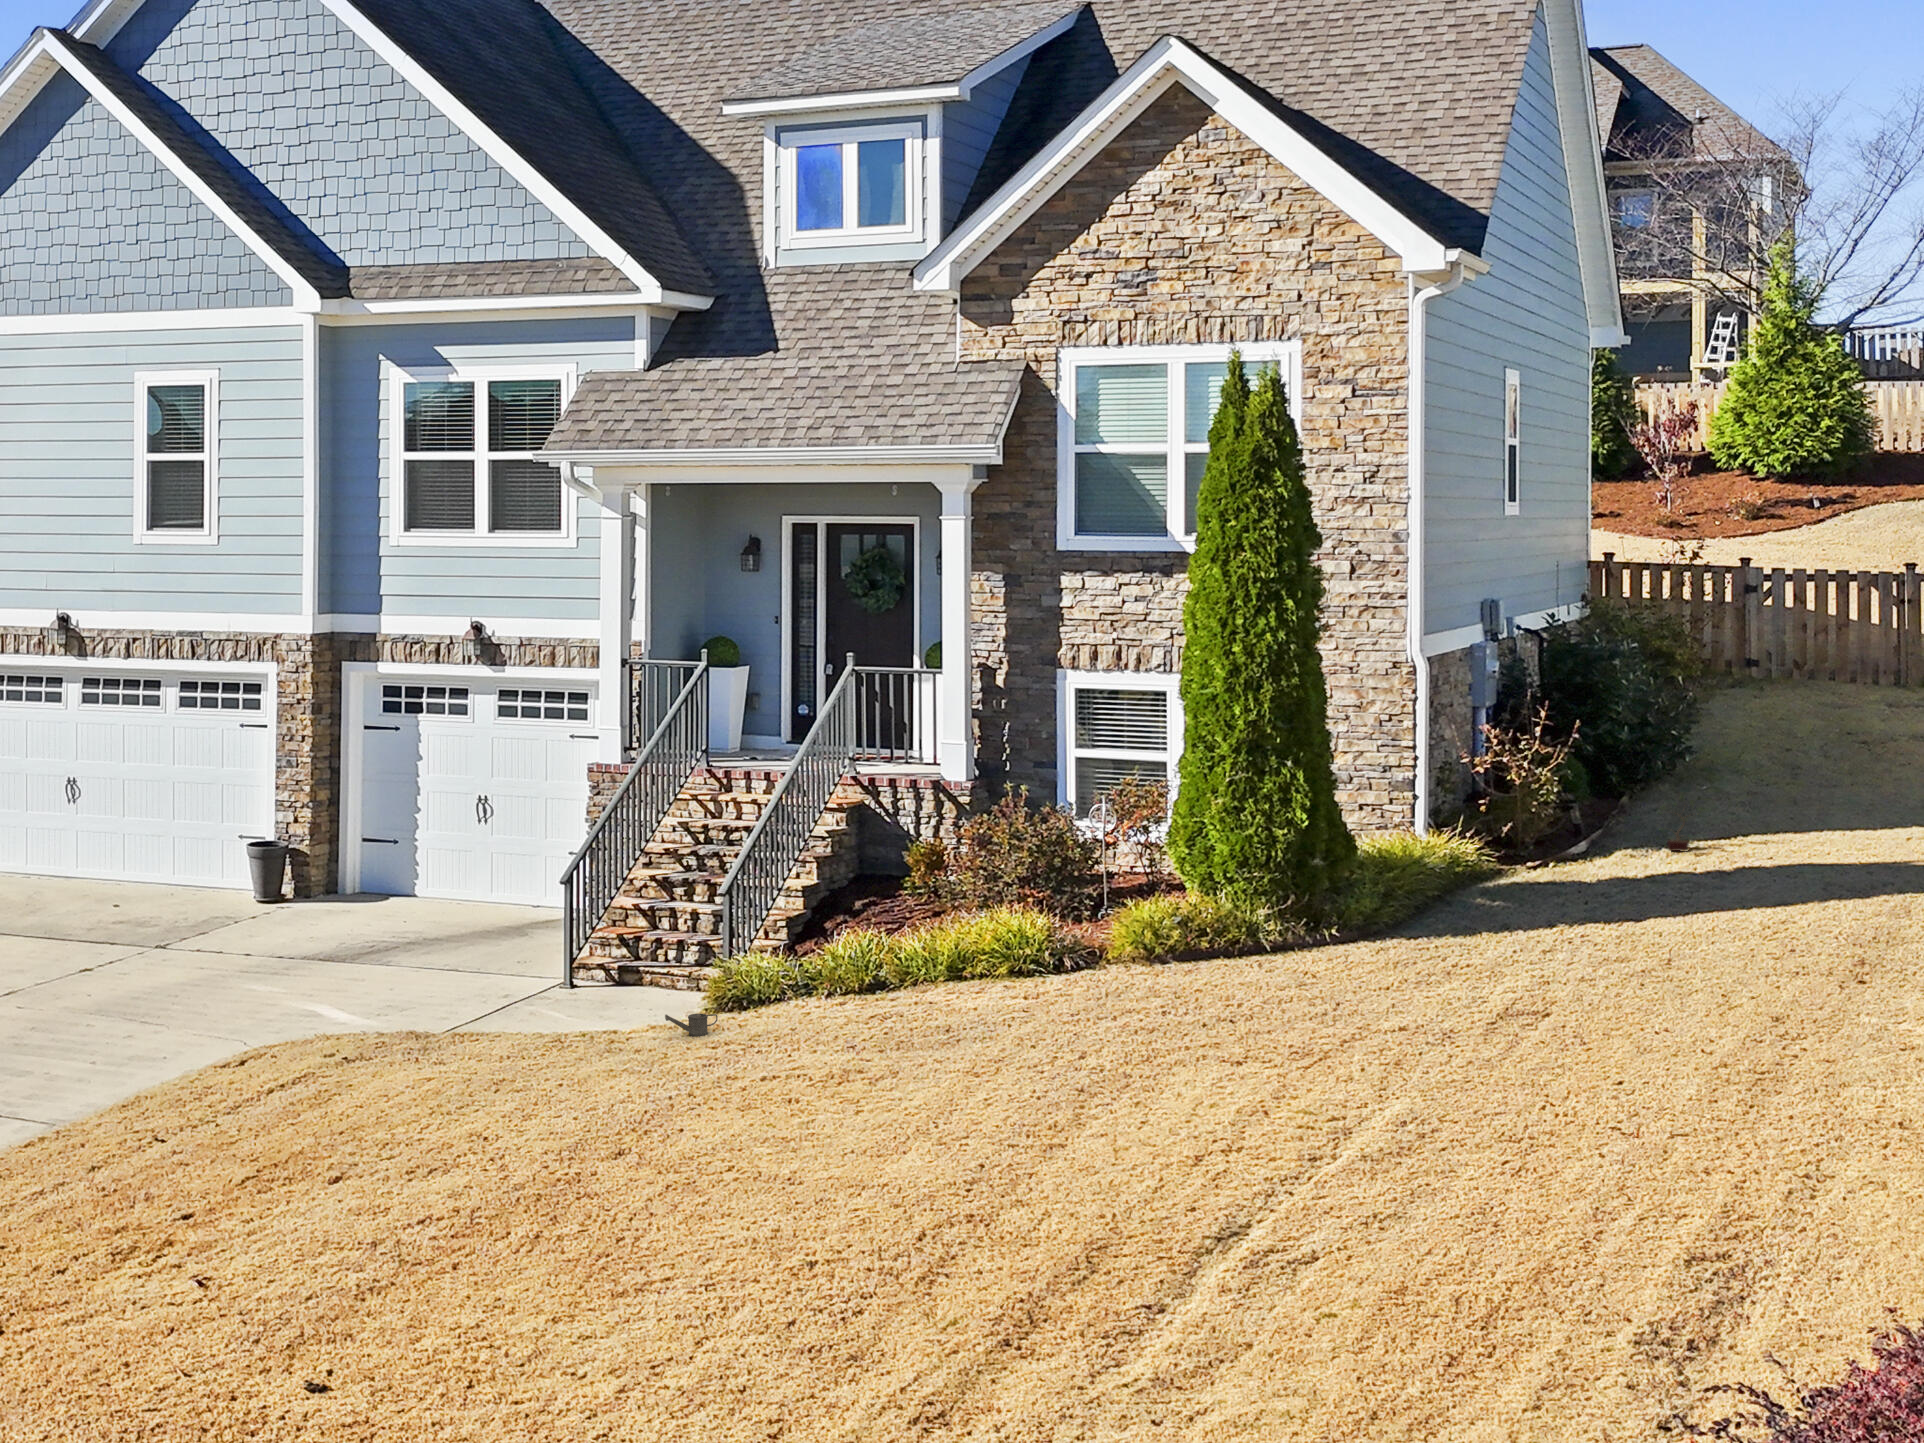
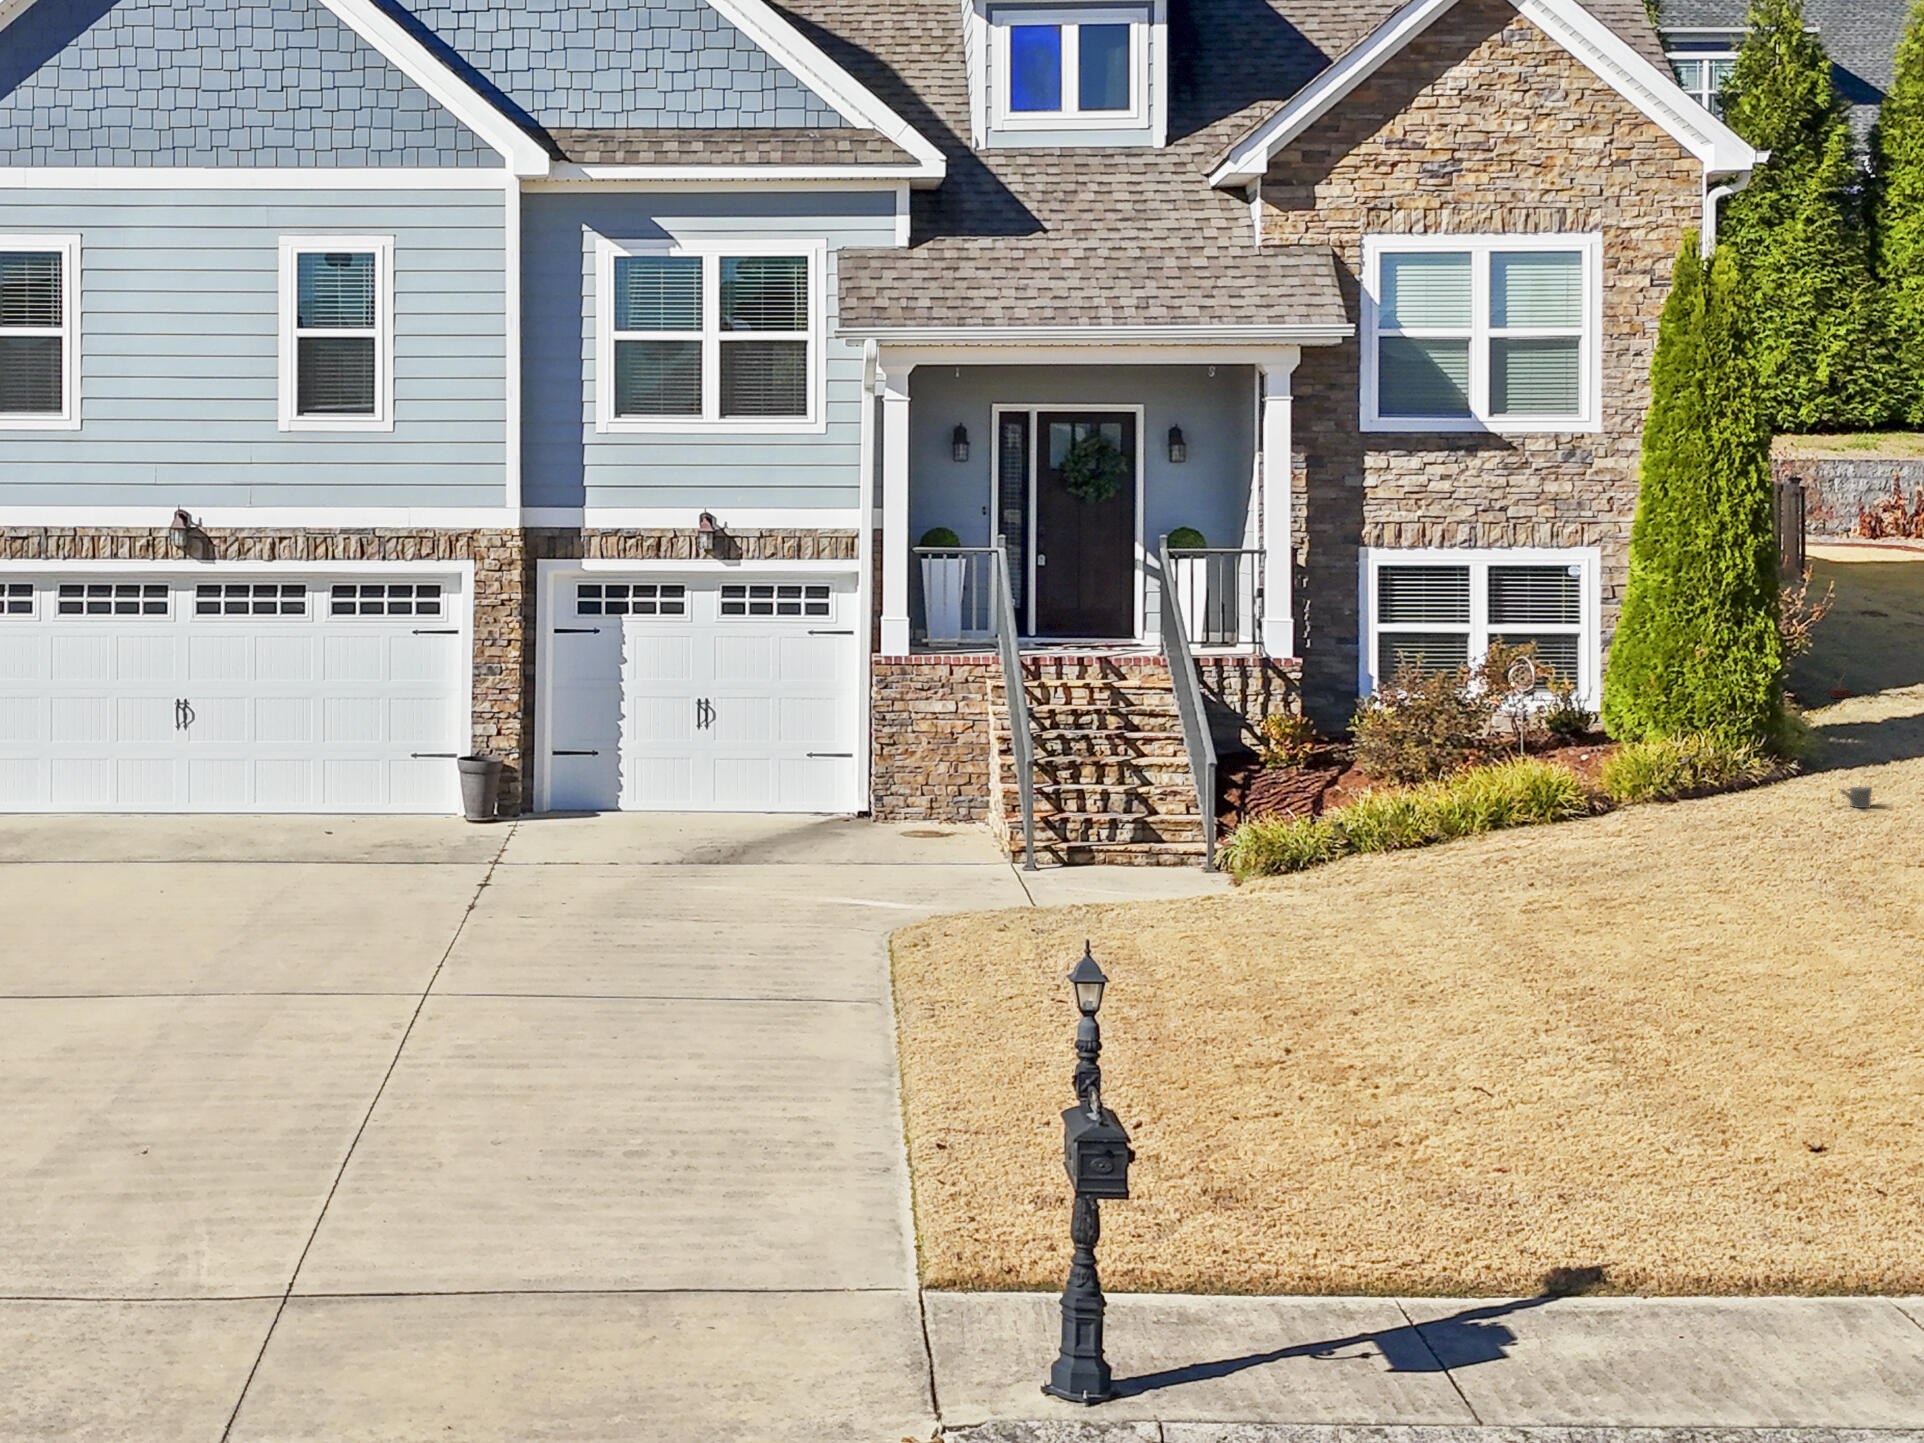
watering can: present [665,1014,718,1037] -> present [1840,787,1872,808]

